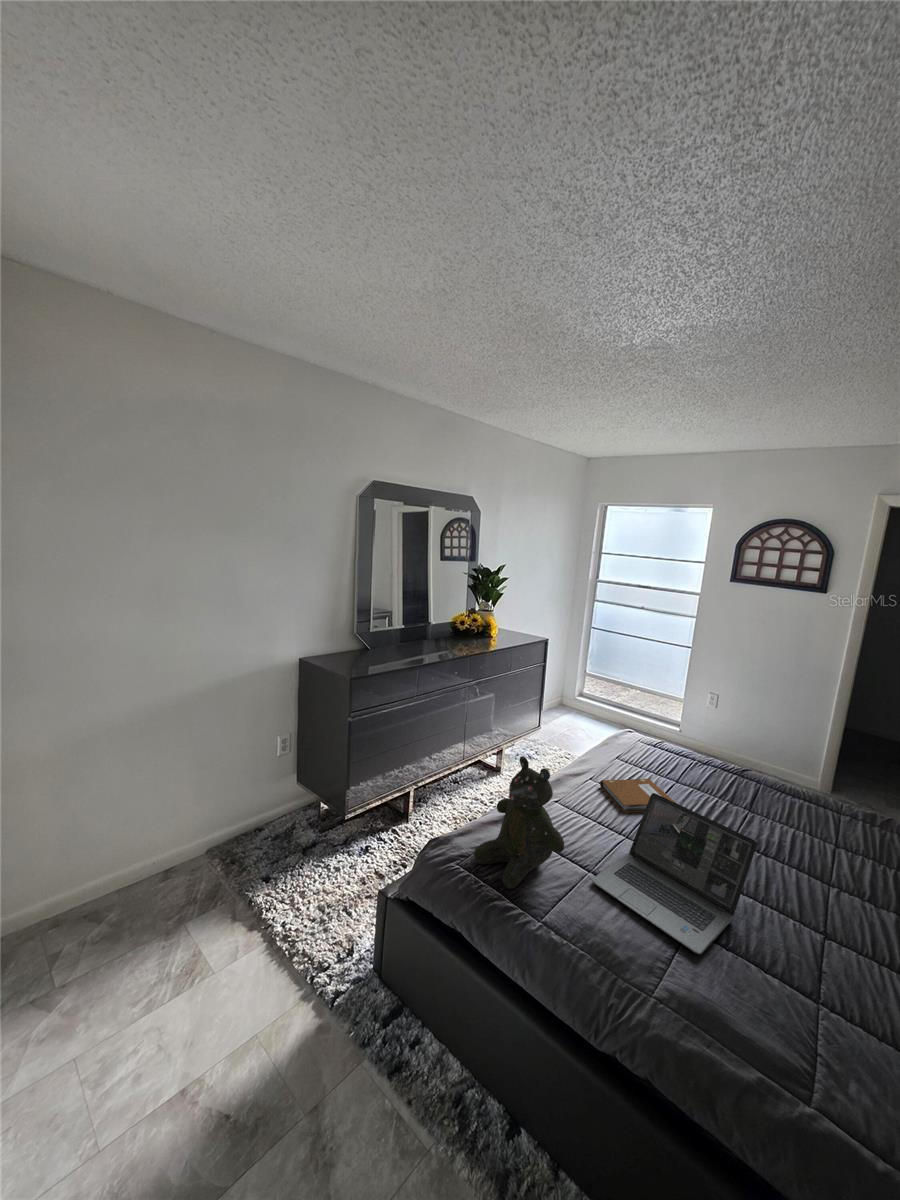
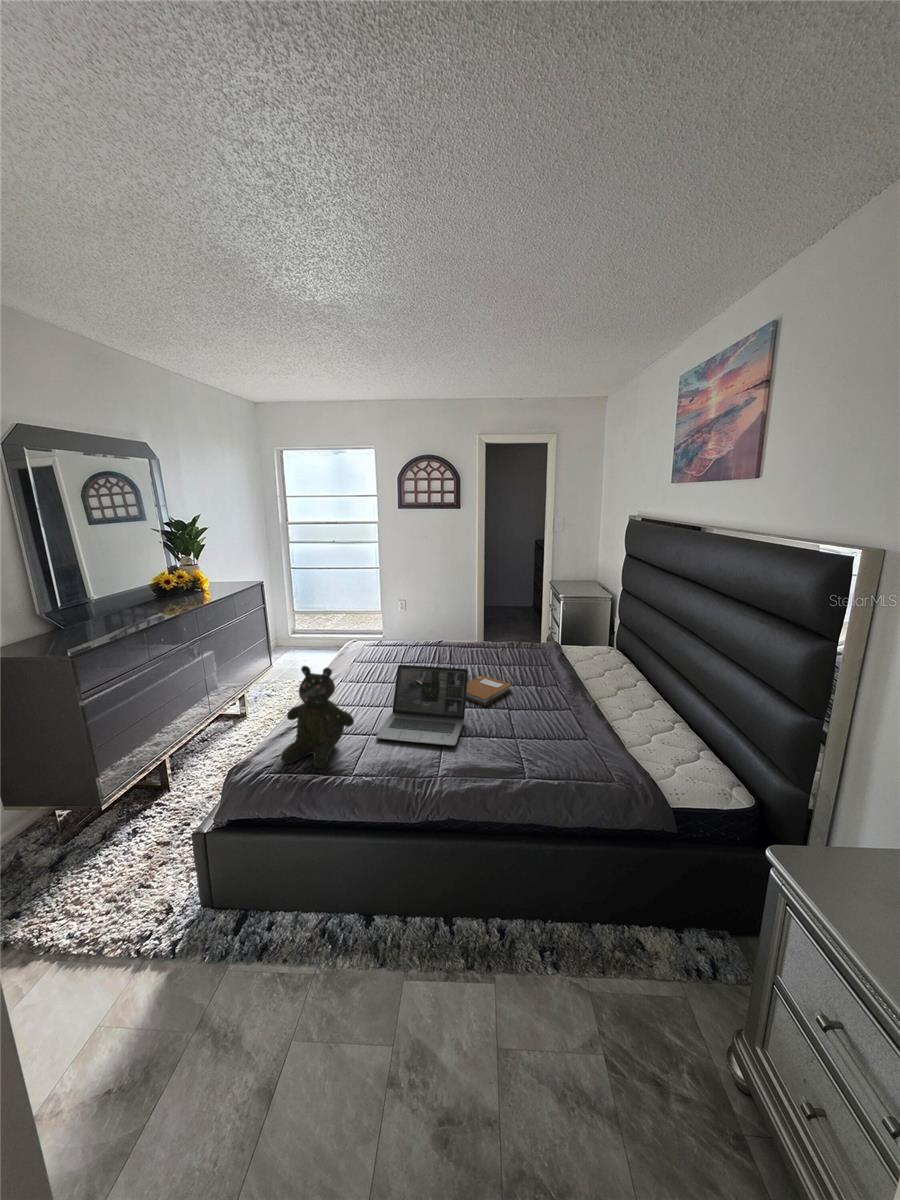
notebook: present [600,779,675,813] -> present [466,675,511,706]

